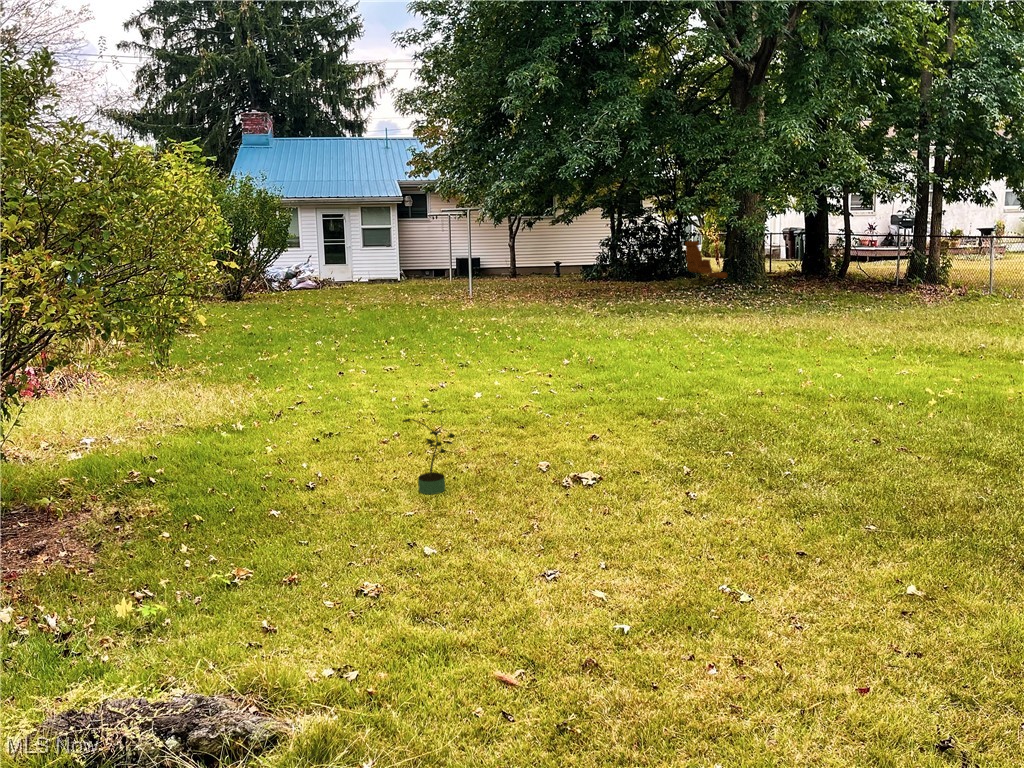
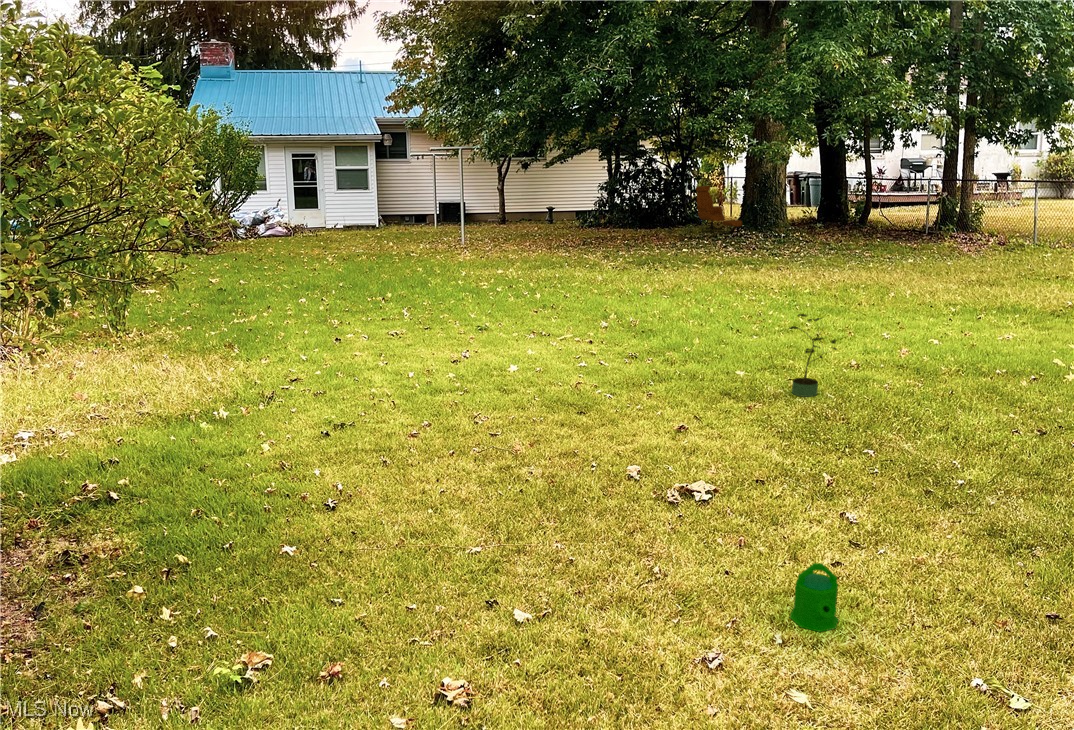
potted plant: present [403,405,455,494] -> present [789,314,837,397]
watering can: none [618,516,653,564] -> present [790,563,839,632]

